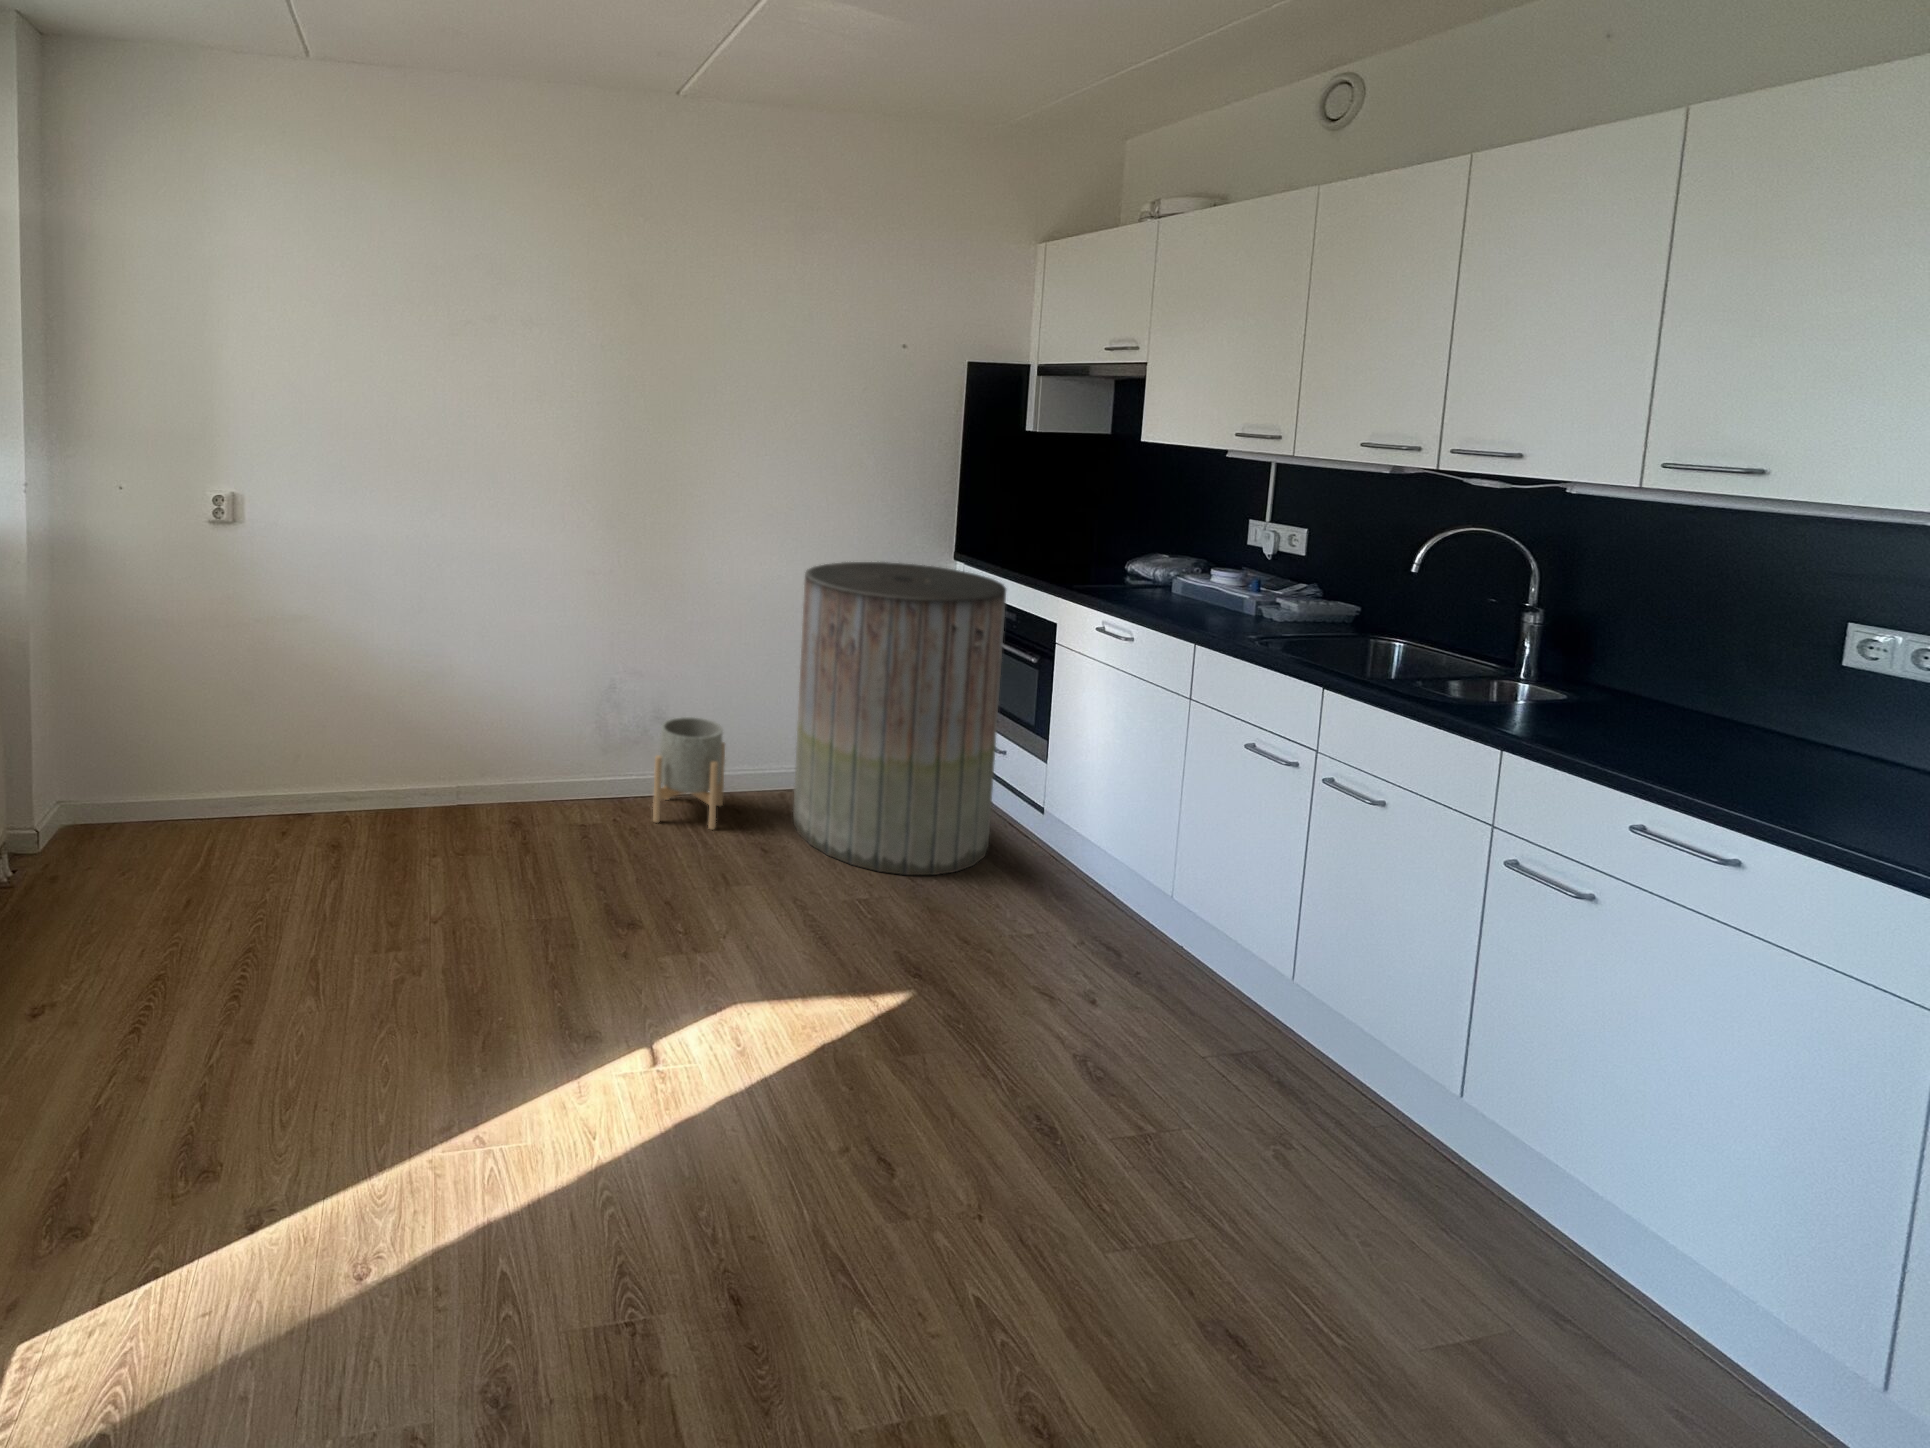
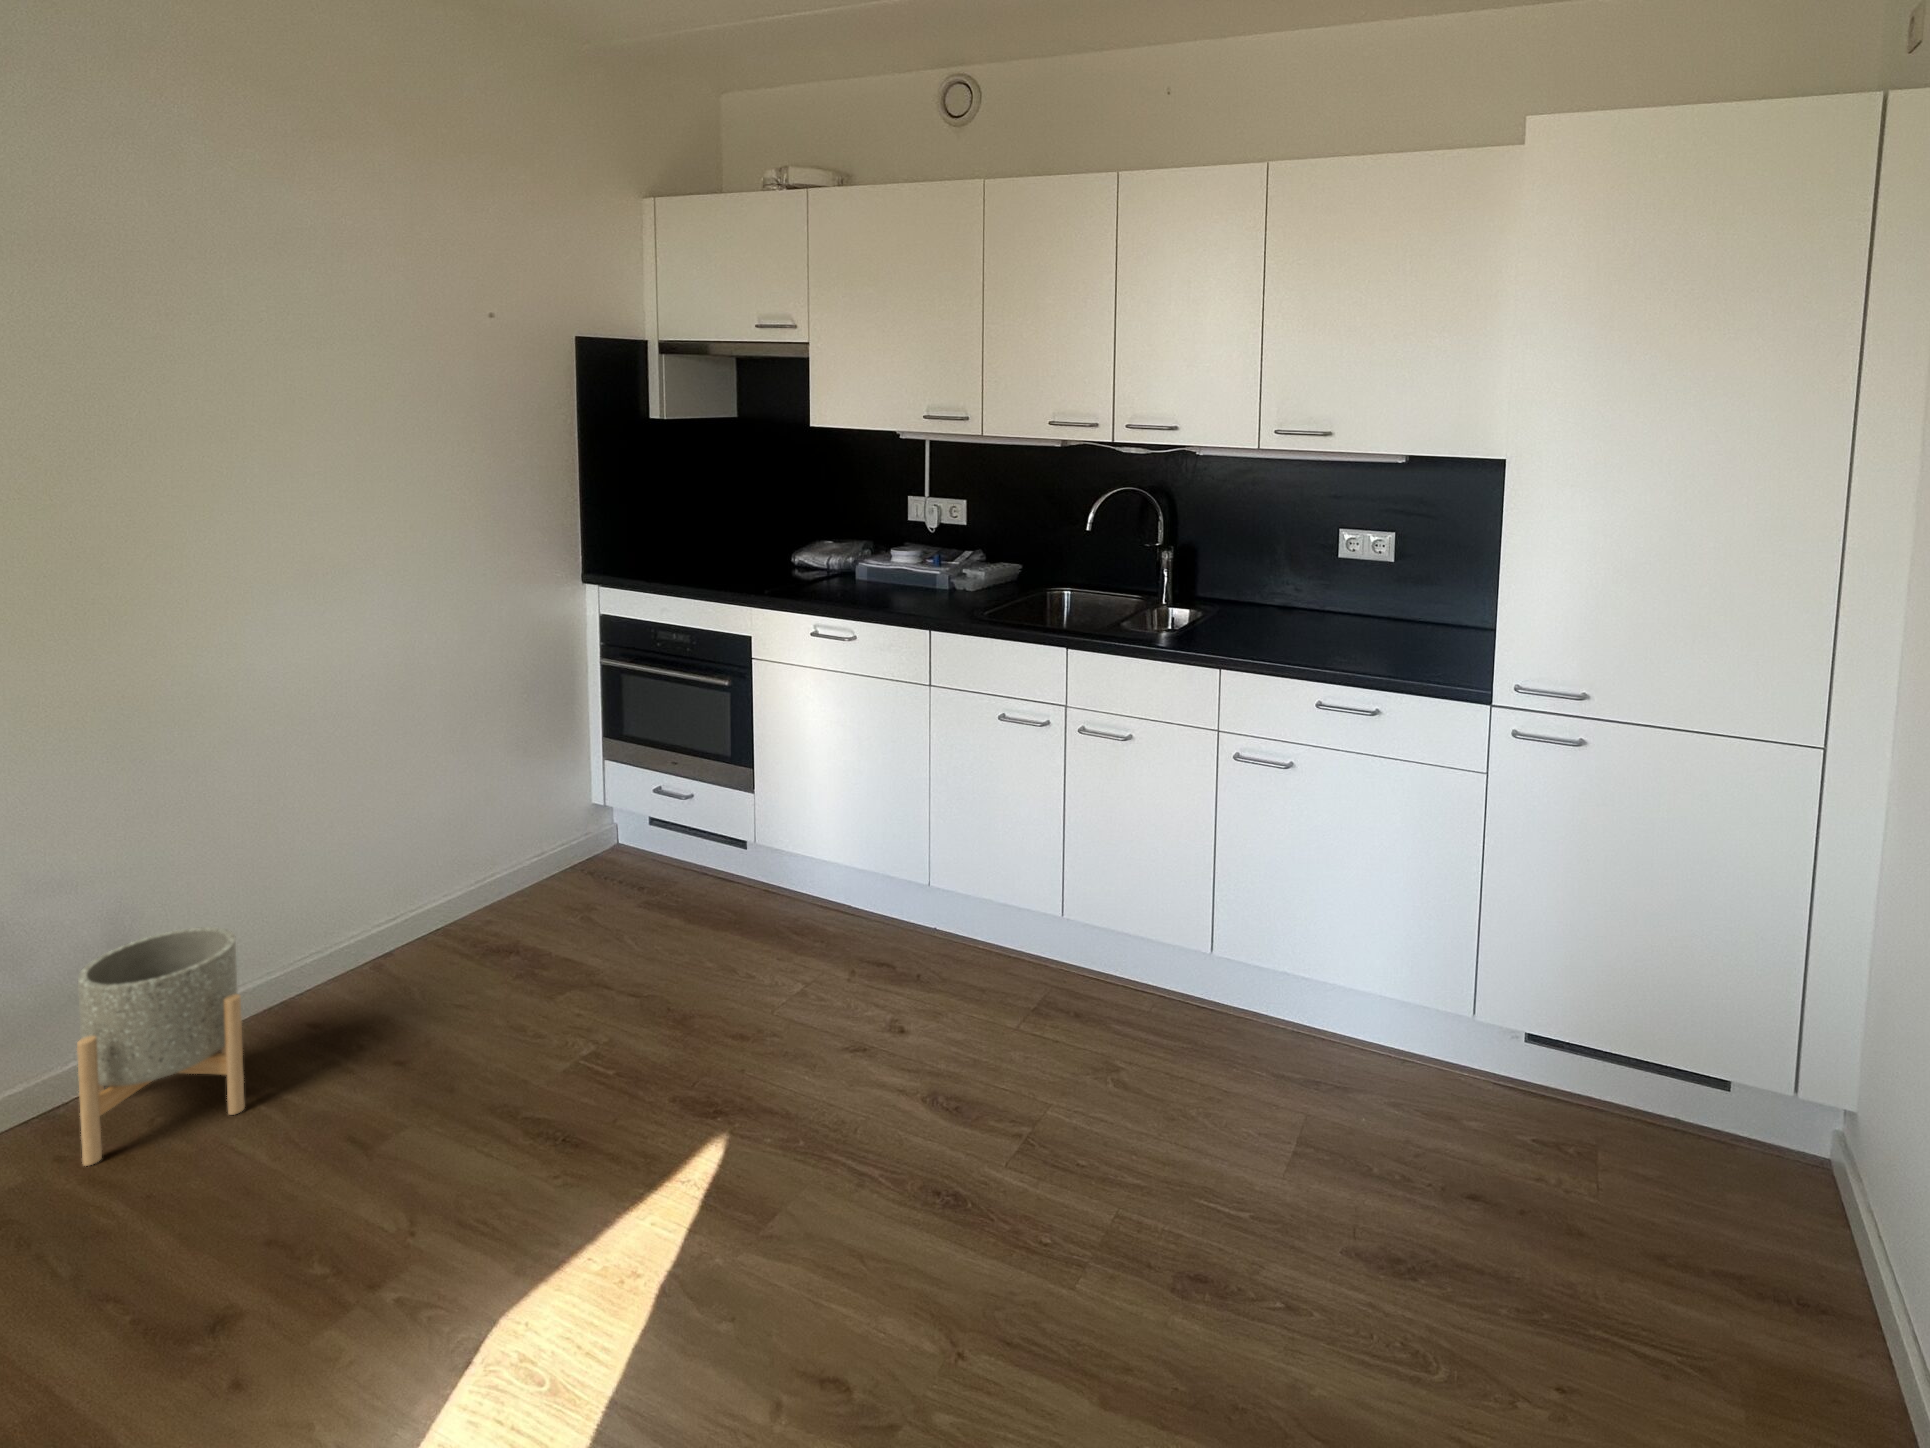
trash can: present [793,562,1006,875] -> none [378,594,697,1047]

